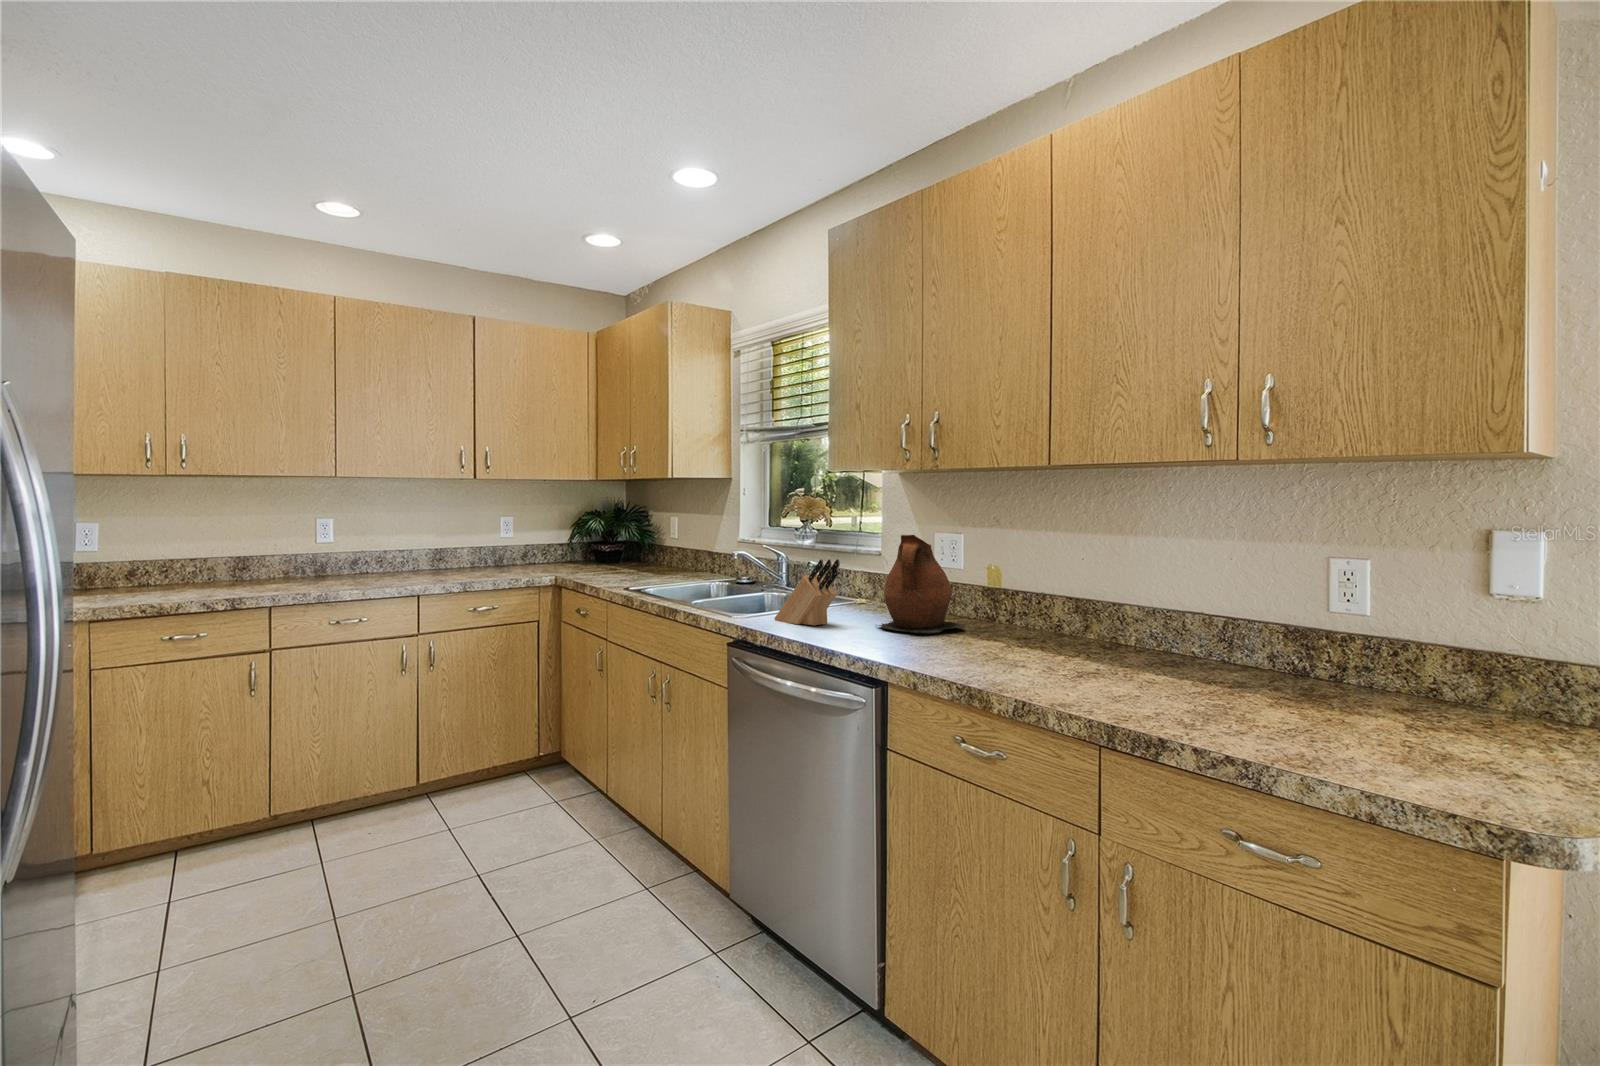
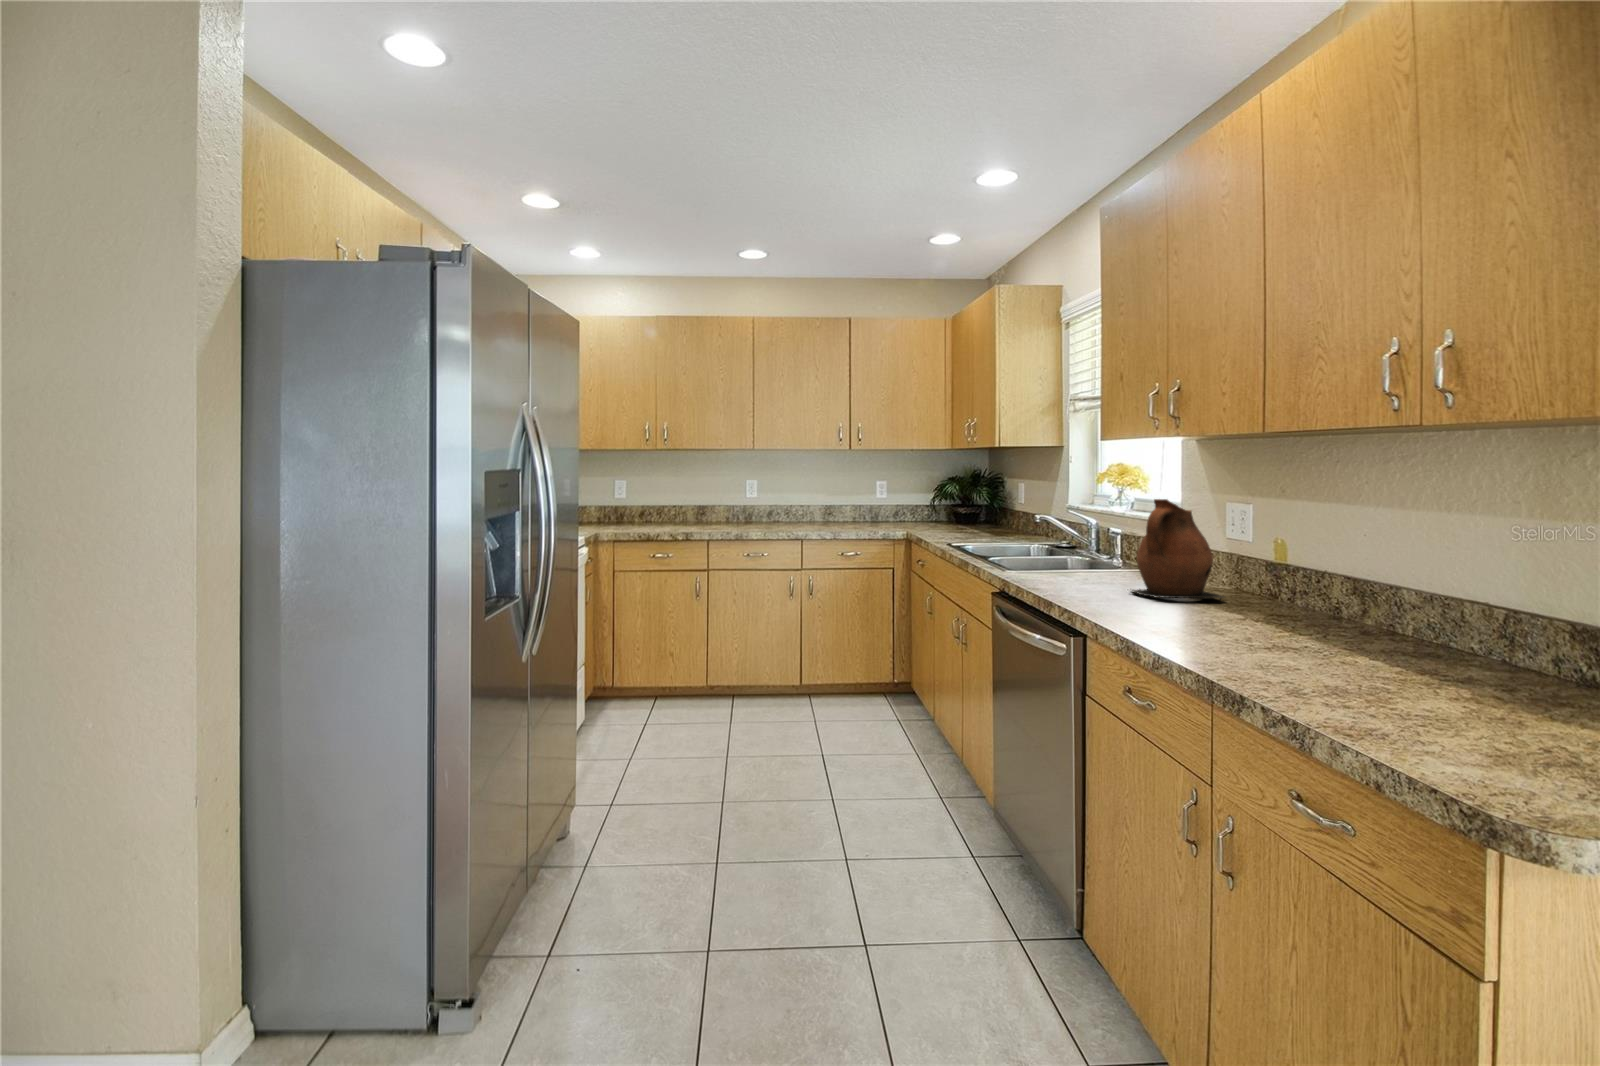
knife block: present [774,559,840,626] -> none [1039,520,1096,584]

